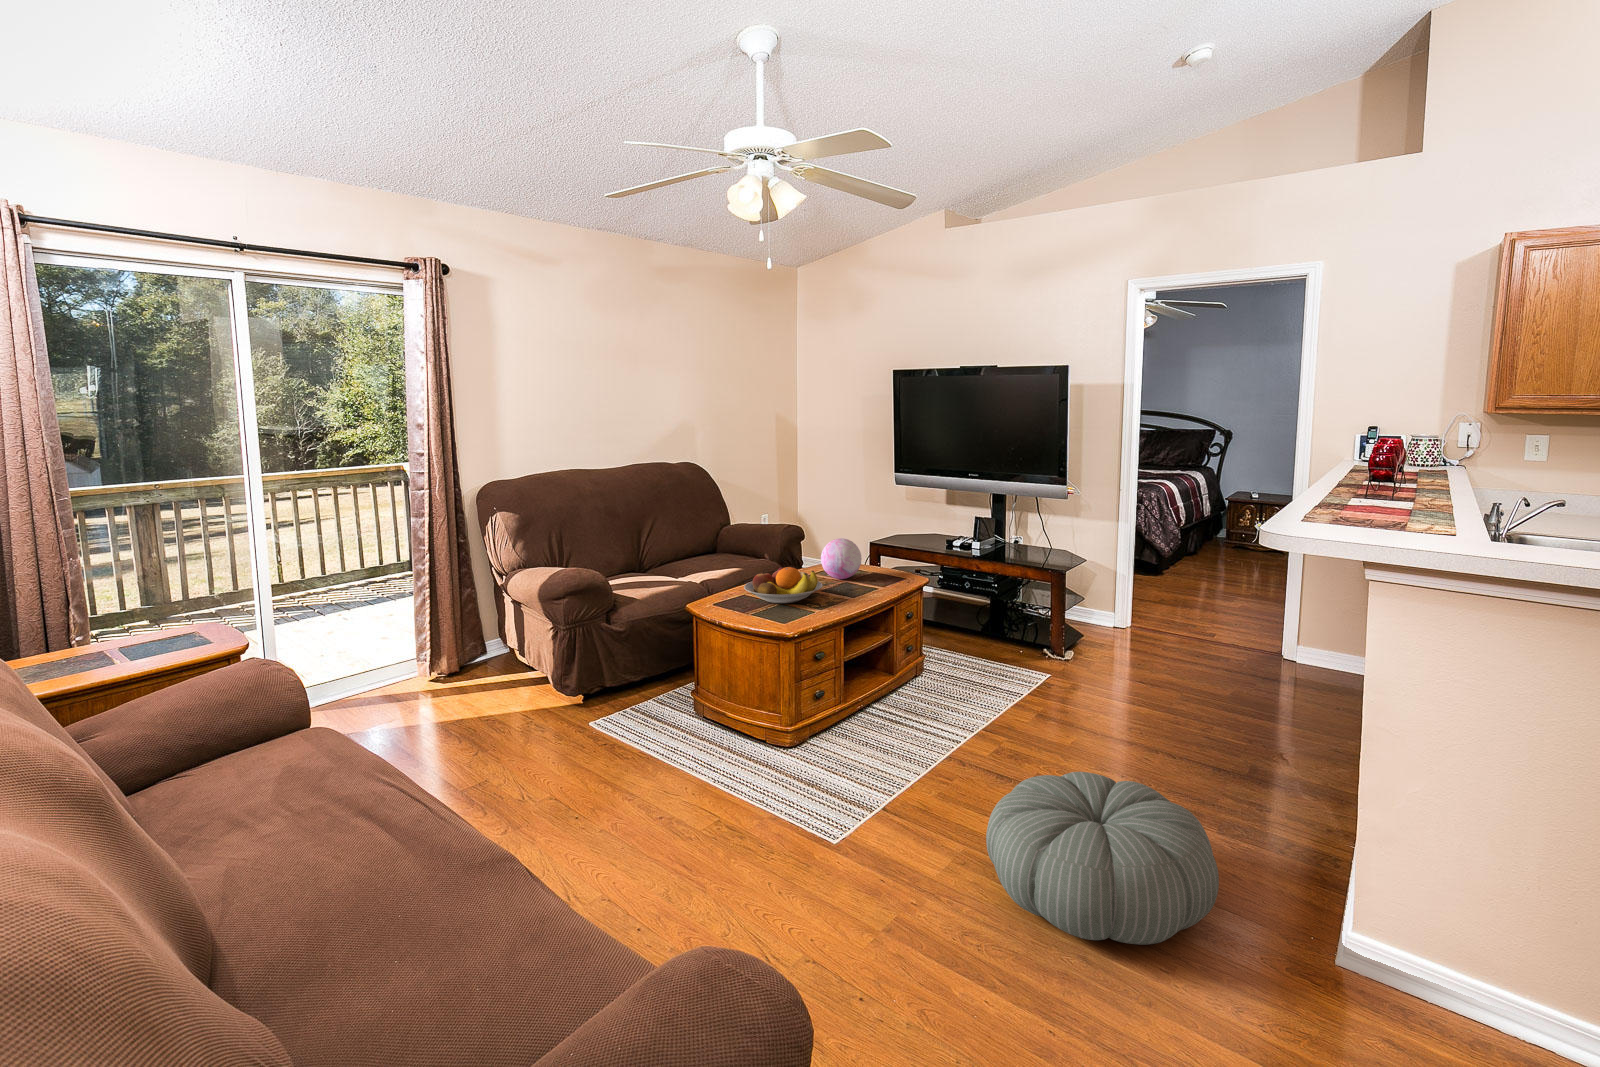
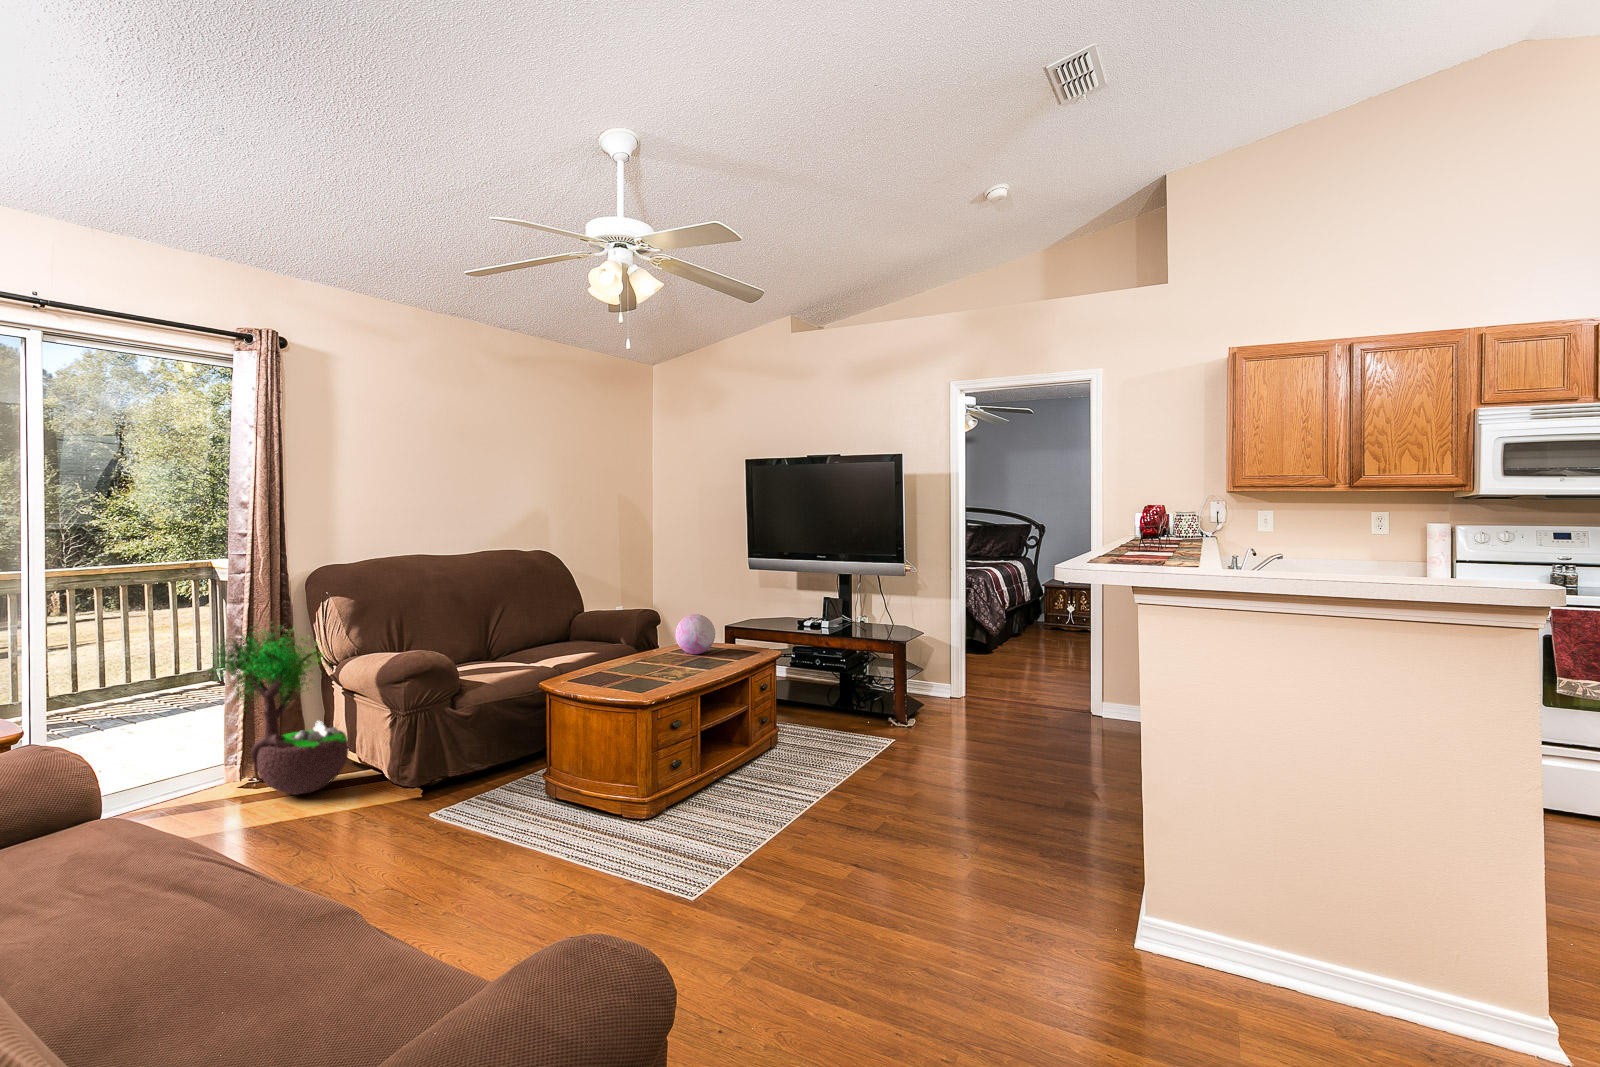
potted tree: none [398,529,520,695] -> present [209,614,348,795]
fruit bowl: present [744,567,822,603] -> none [598,640,678,676]
pouf: present [986,772,1219,945] -> none [841,807,1048,957]

